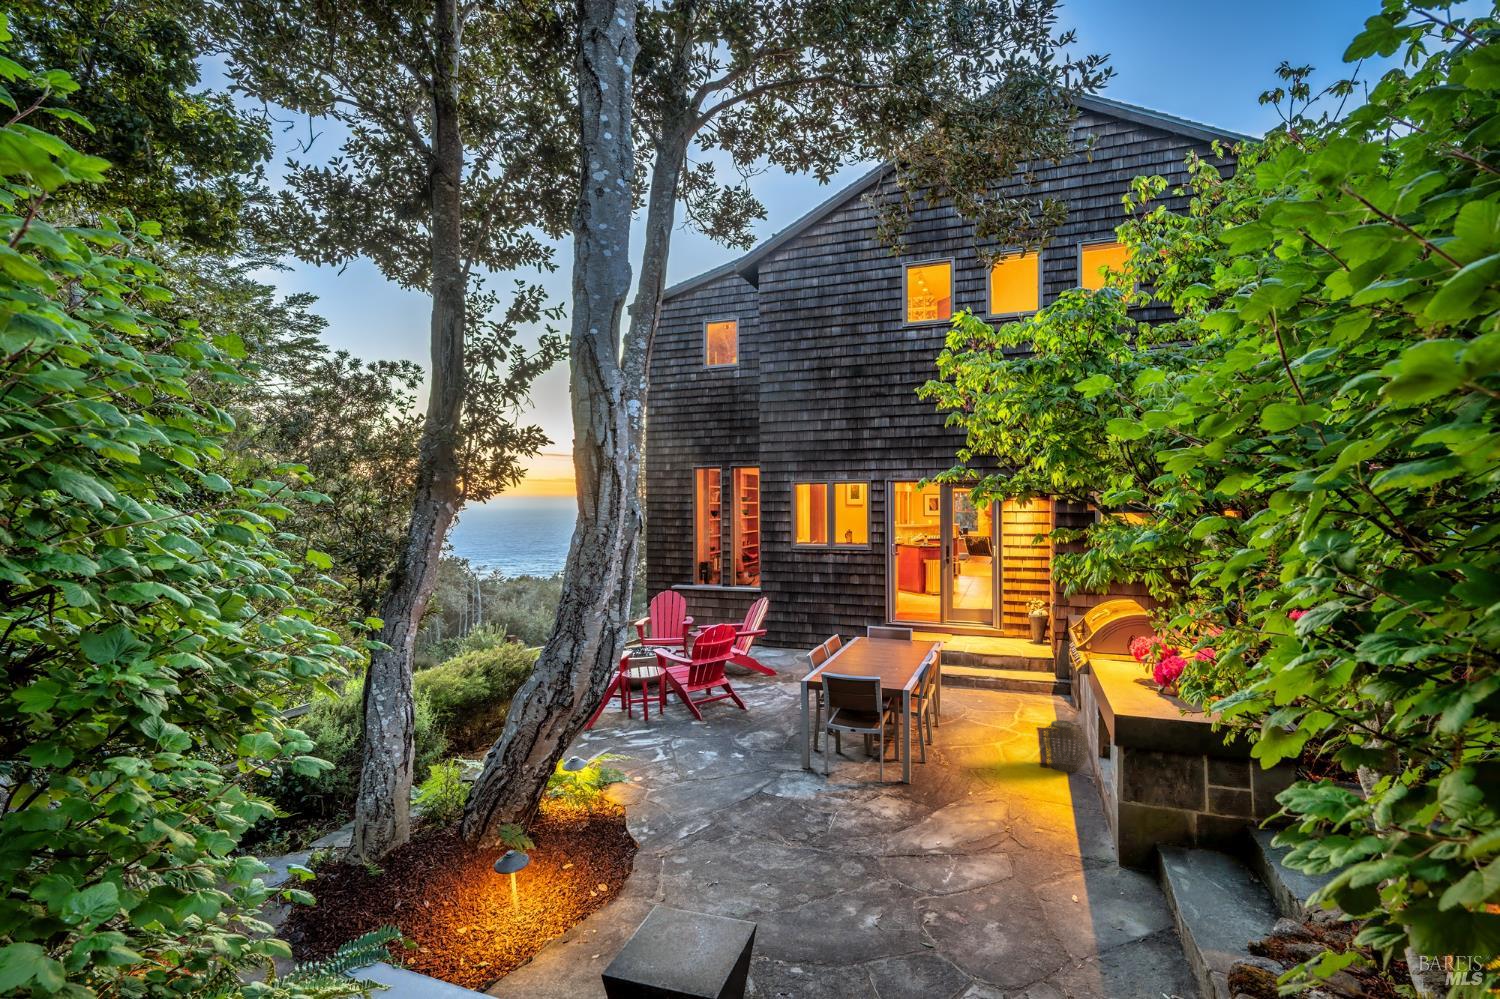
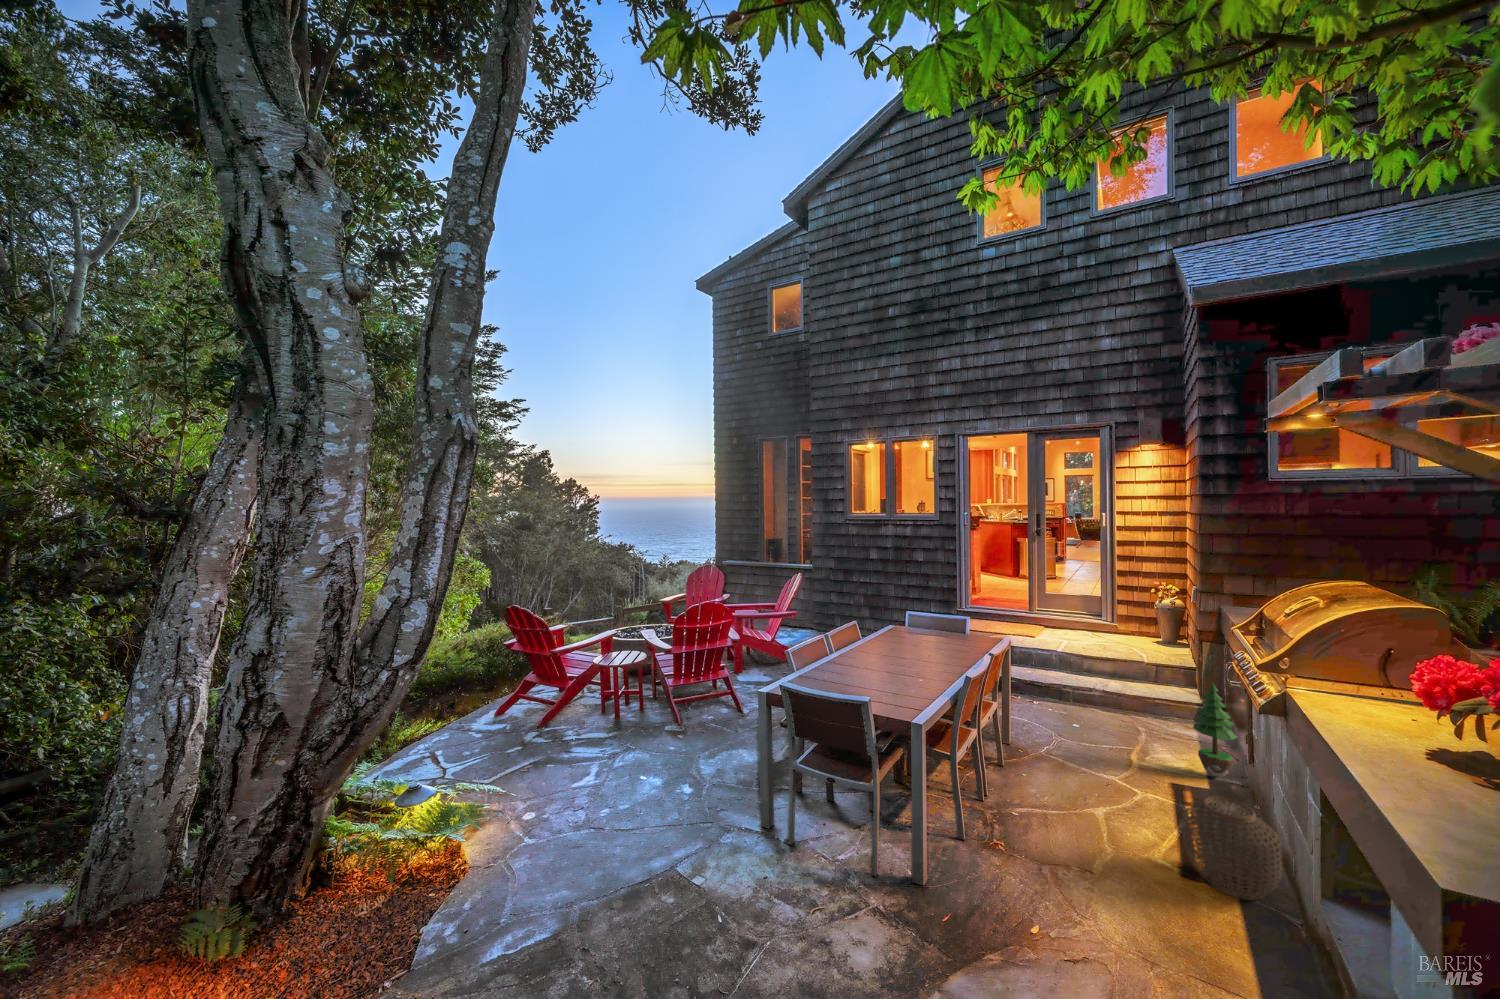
potted tree: none [1050,661,1074,723] -> present [1193,682,1237,777]

